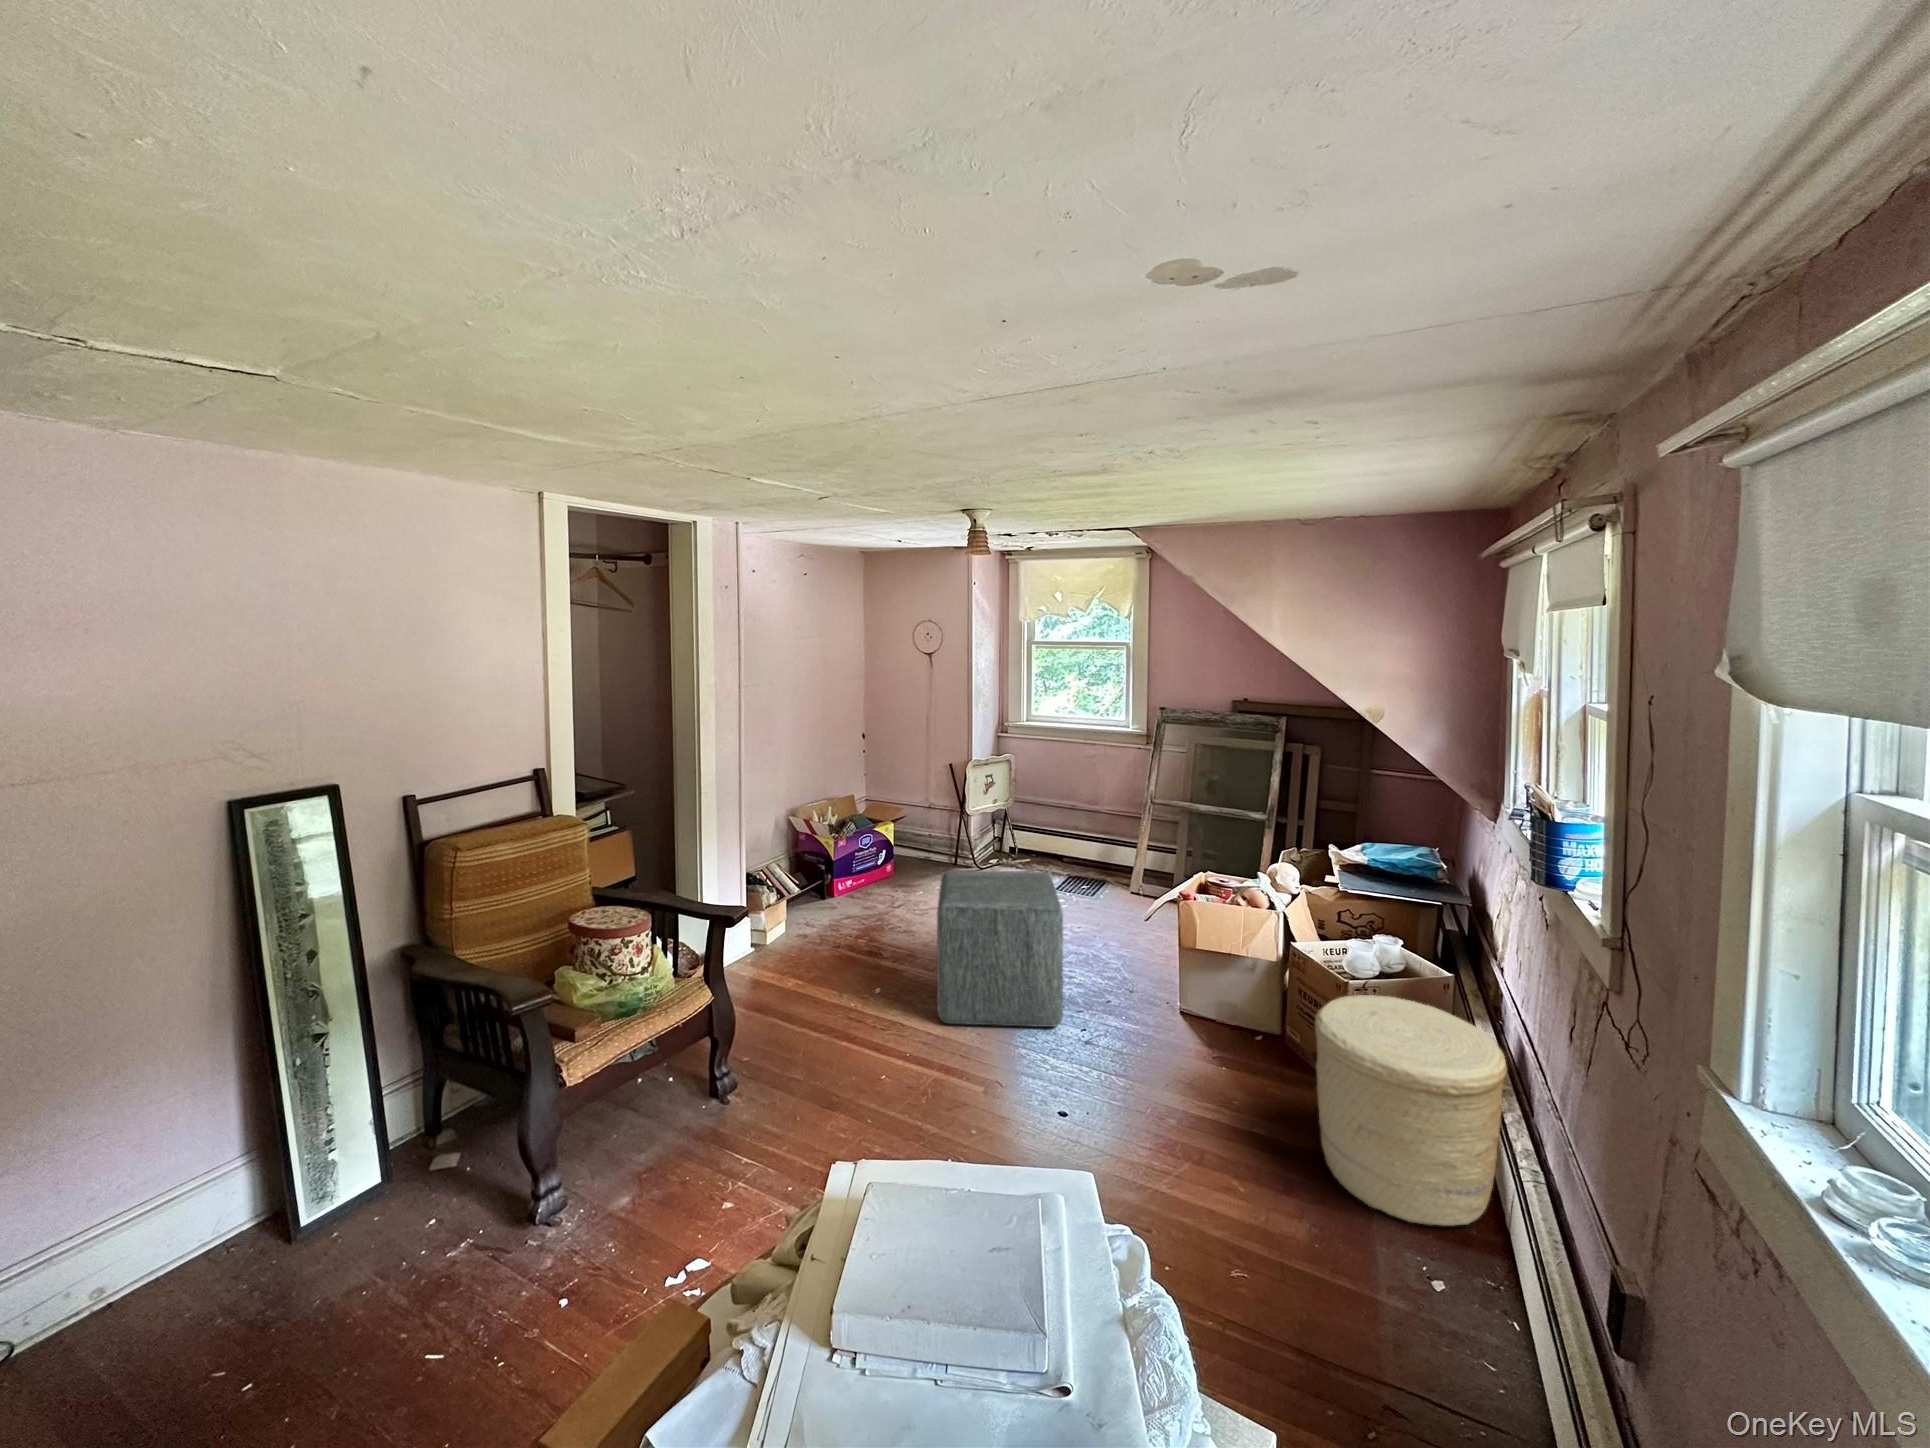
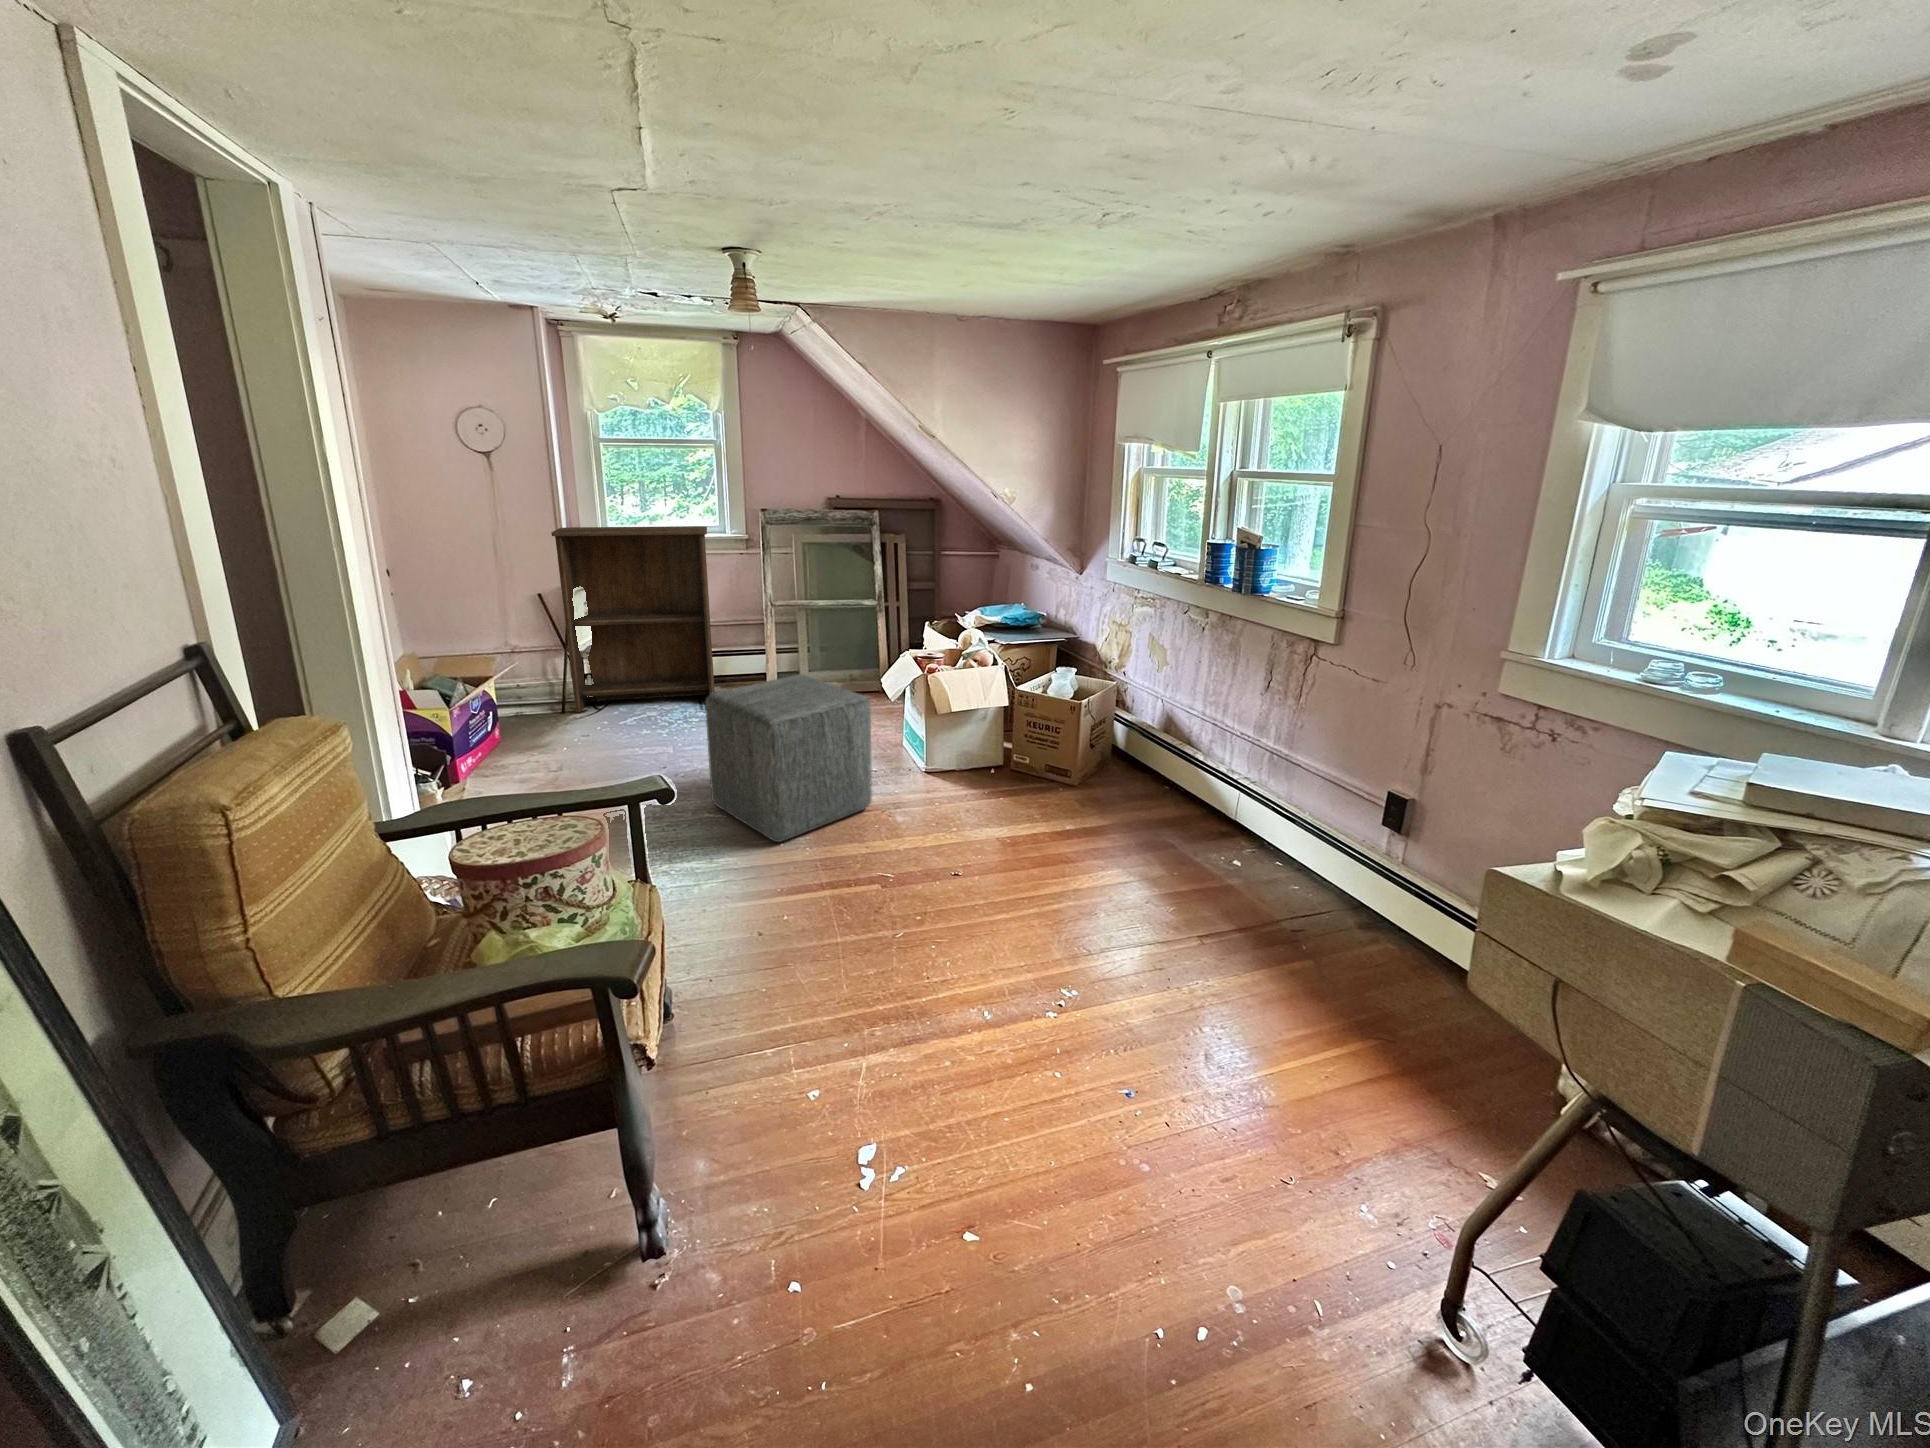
bookshelf: none [960,713,1090,889] -> present [551,526,715,712]
woven basket: present [1315,995,1507,1226] -> none [1099,694,1216,827]

